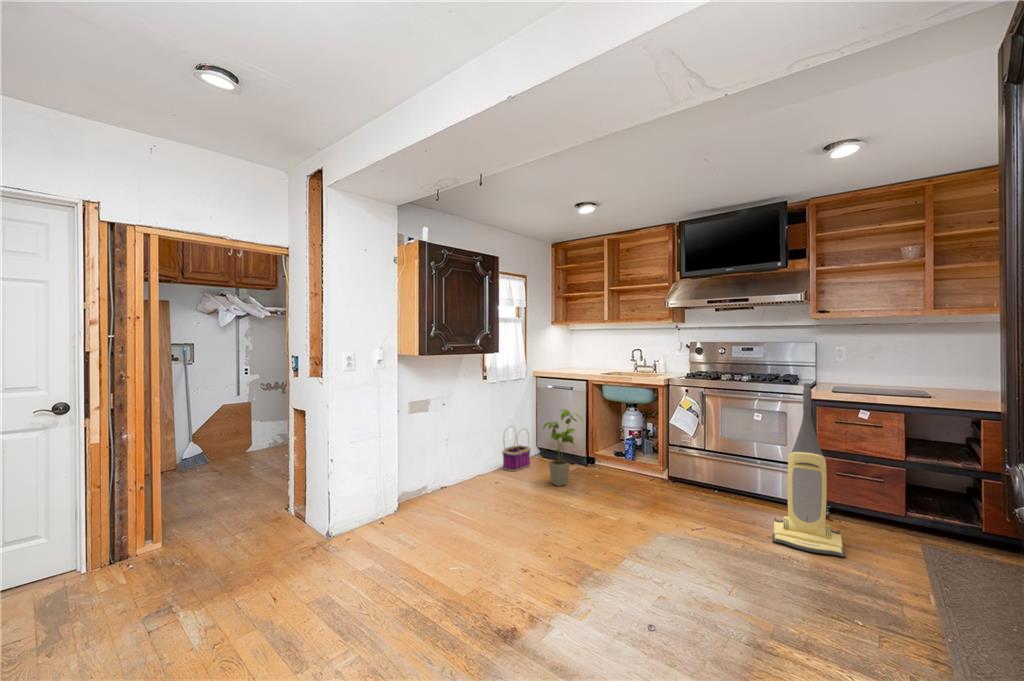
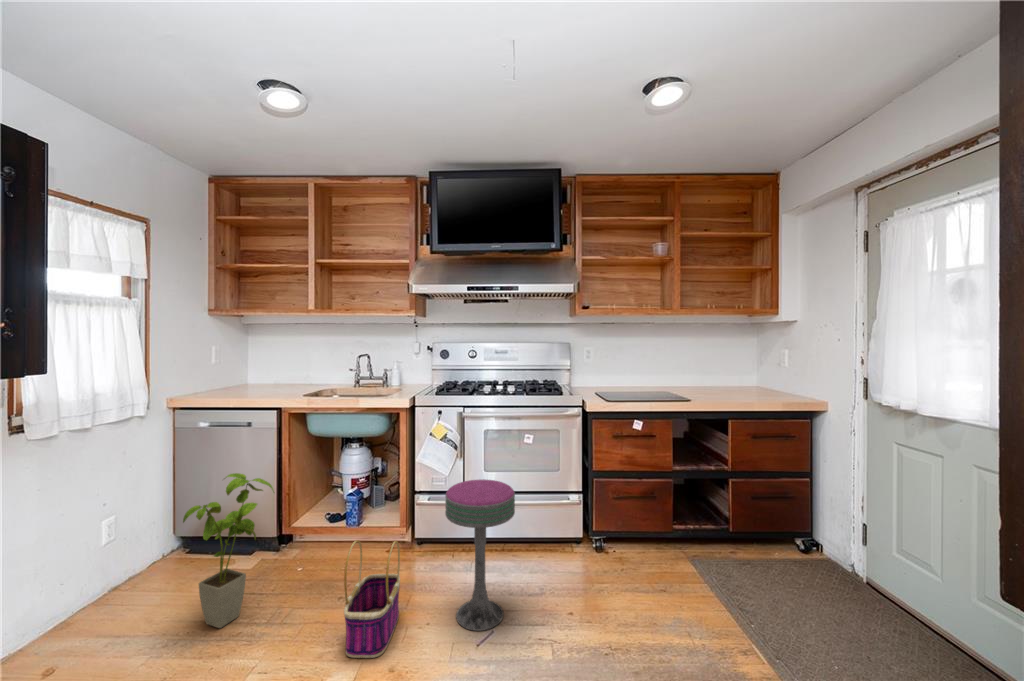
vacuum cleaner: present [772,383,845,557] -> none [574,396,662,627]
bar stool: none [675,433,724,525] -> present [445,479,515,631]
basket: present [502,435,531,471] -> present [344,540,400,658]

